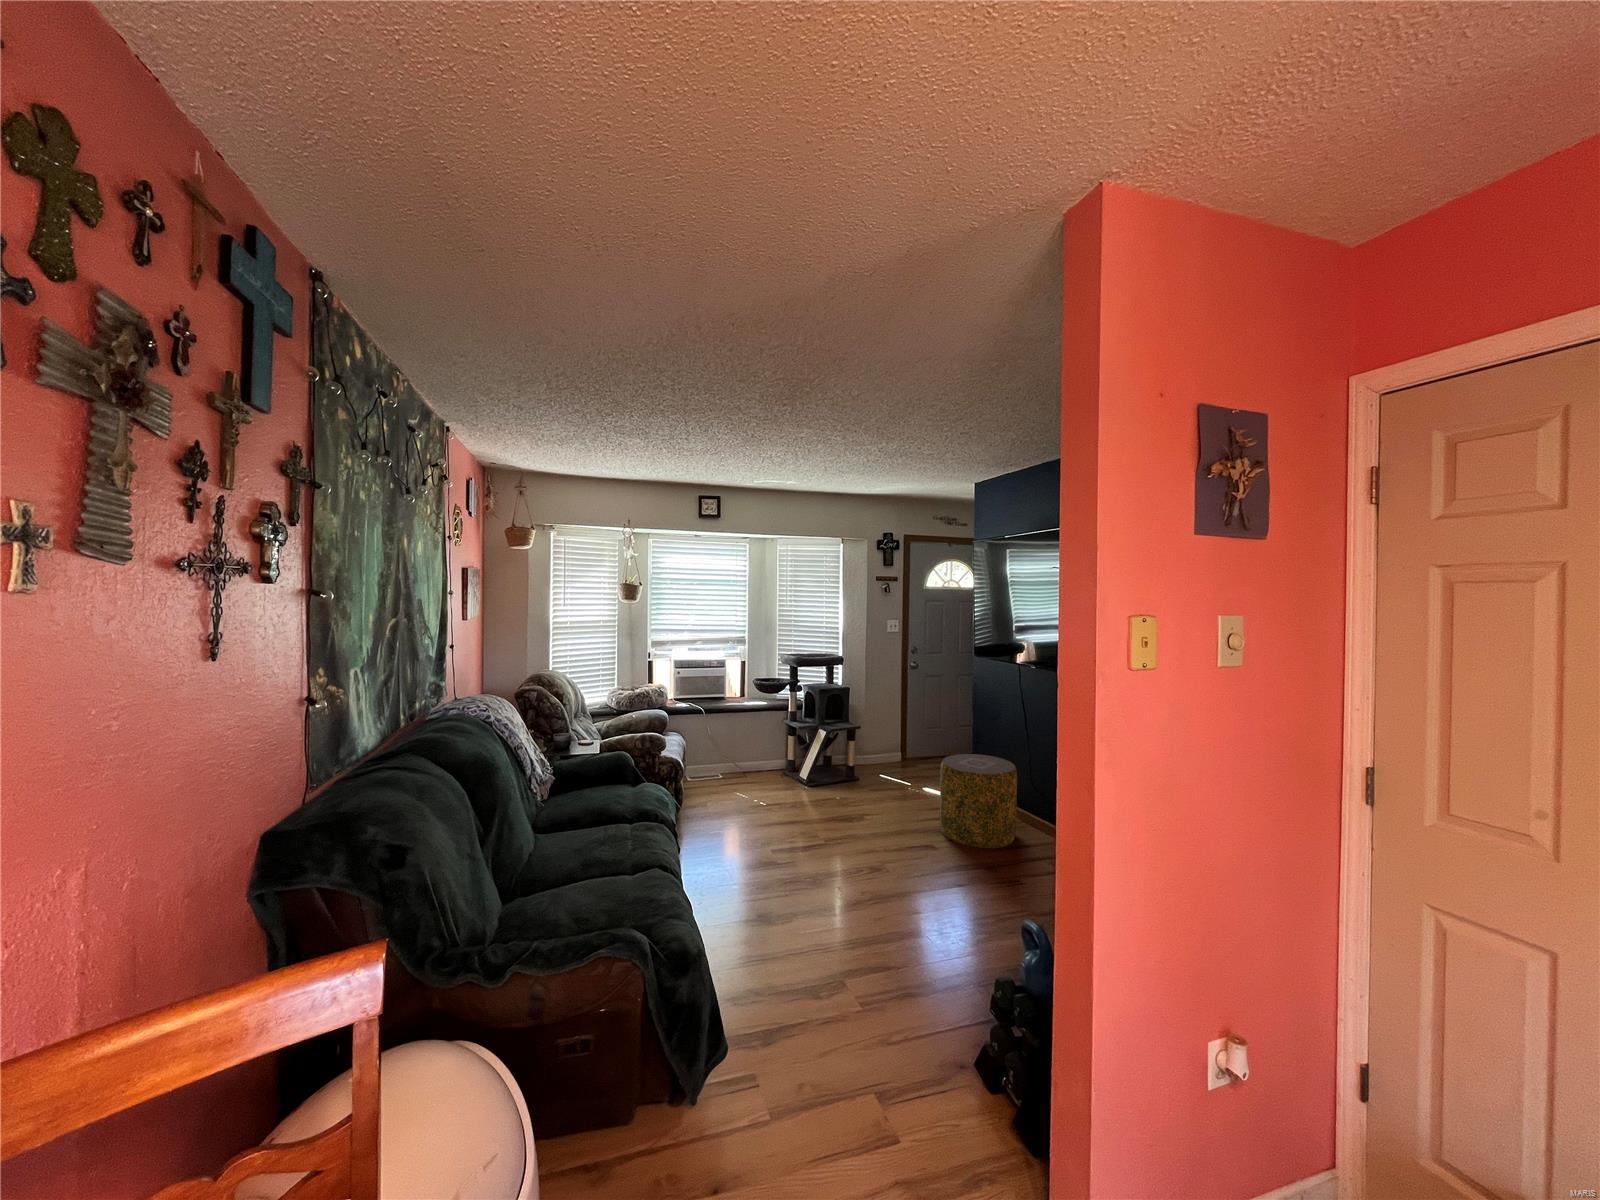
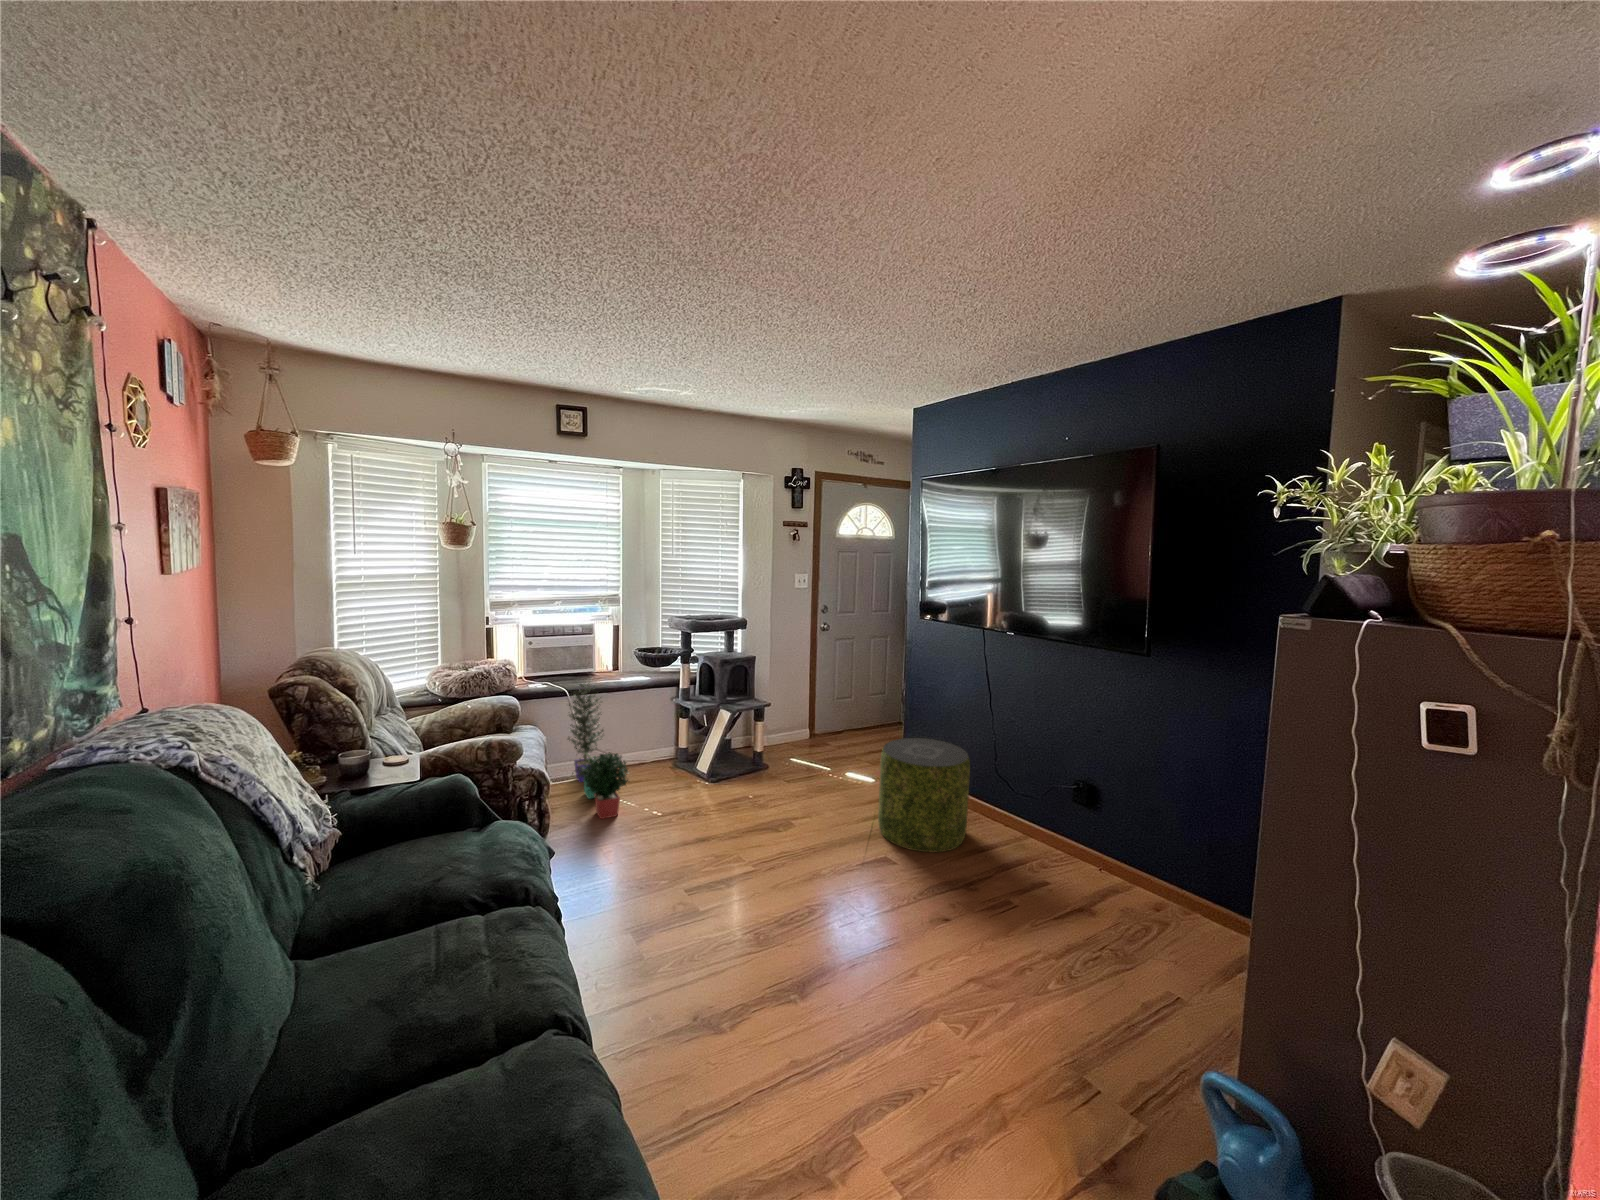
potted plant: none [702,701,745,806] -> present [568,683,628,819]

